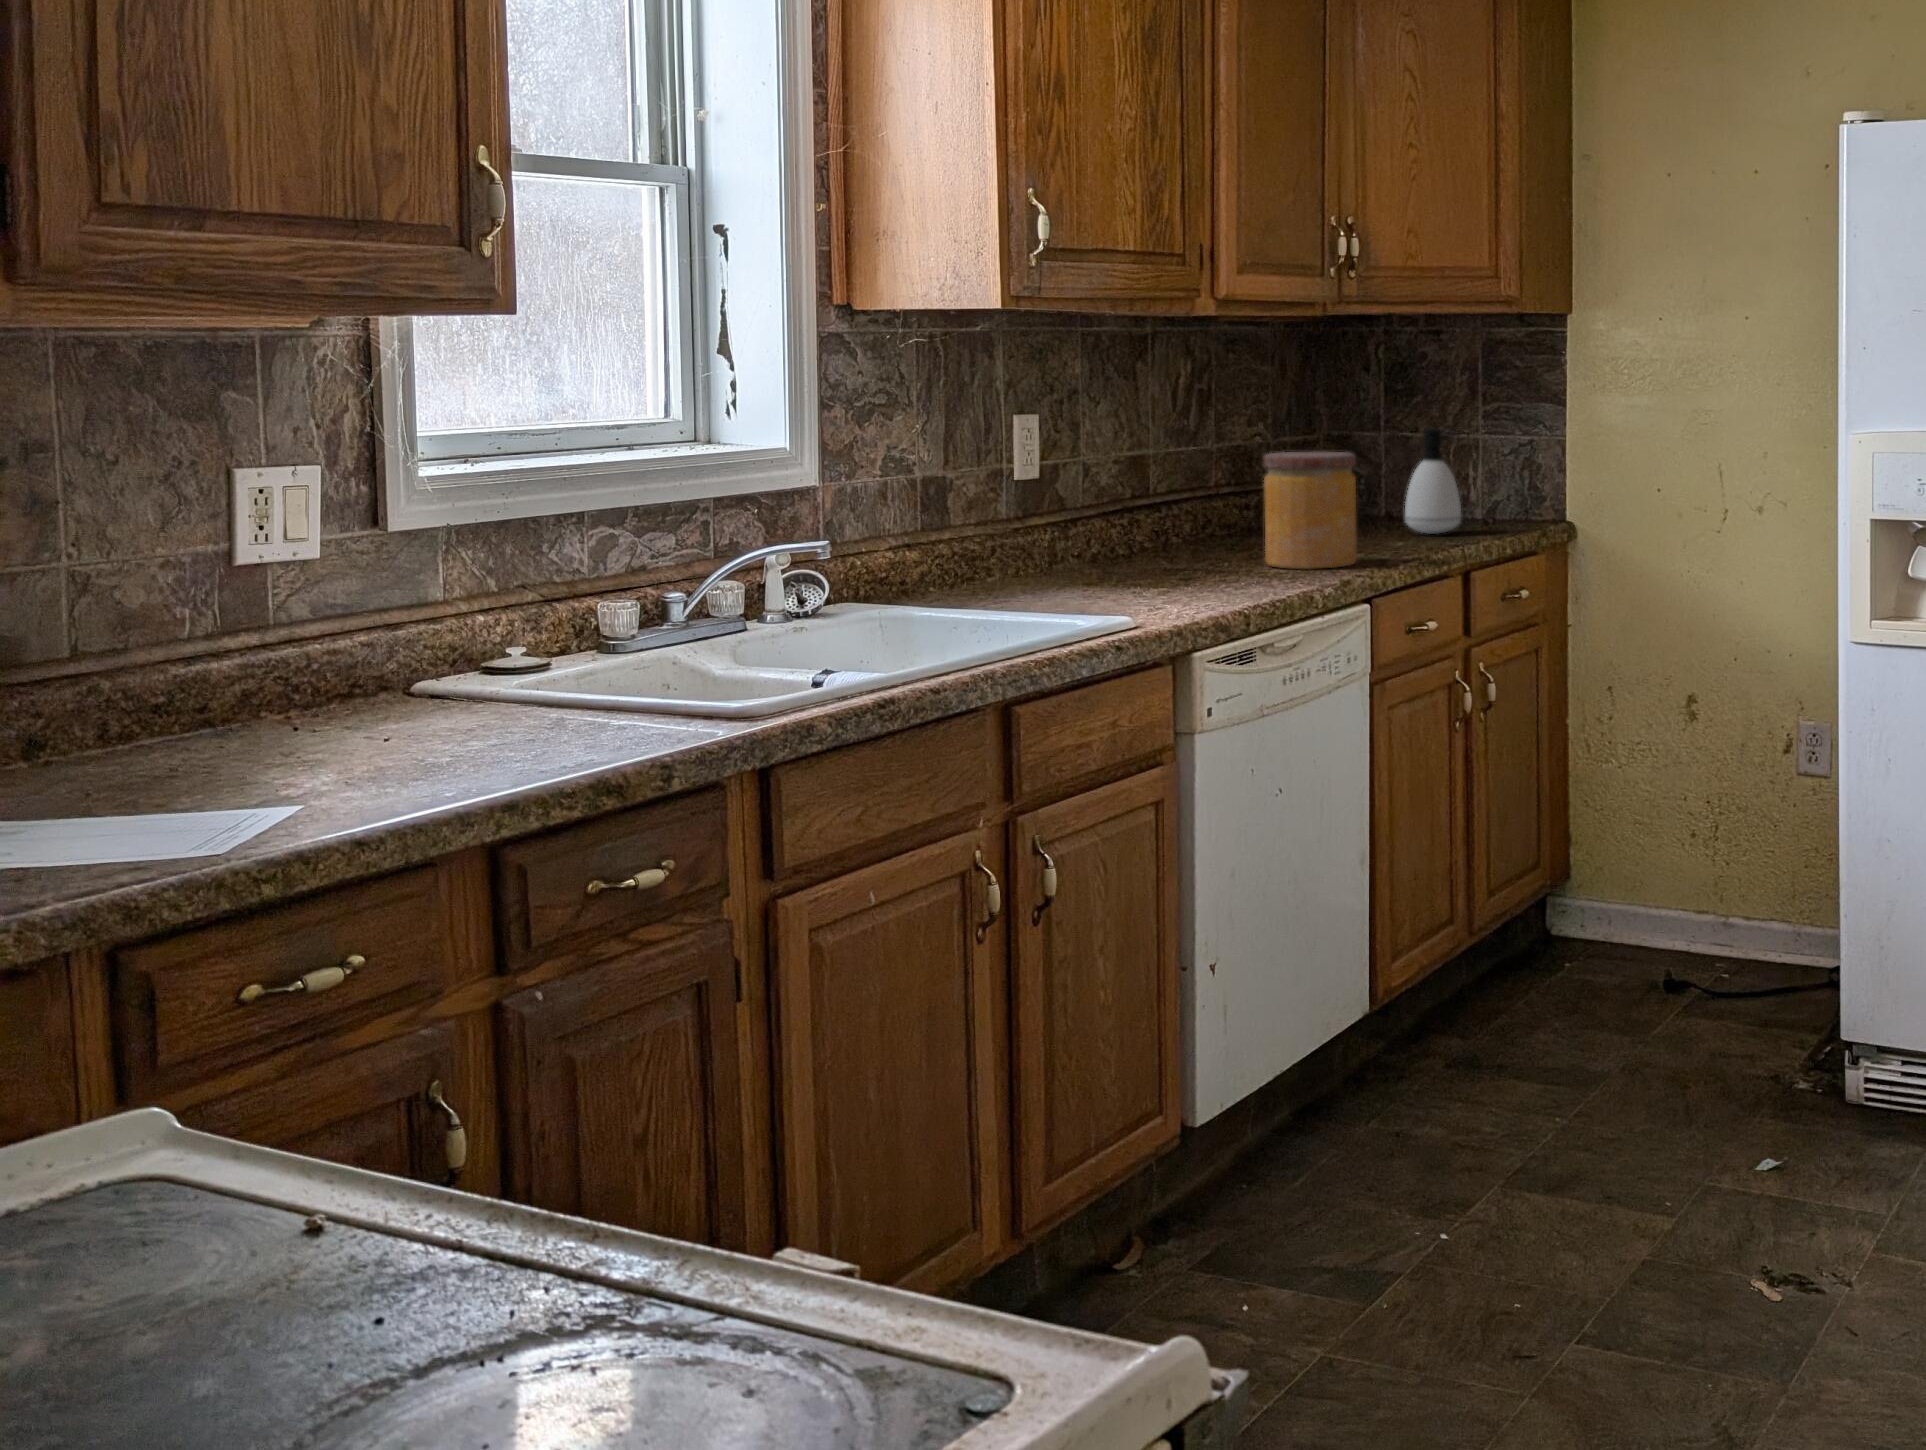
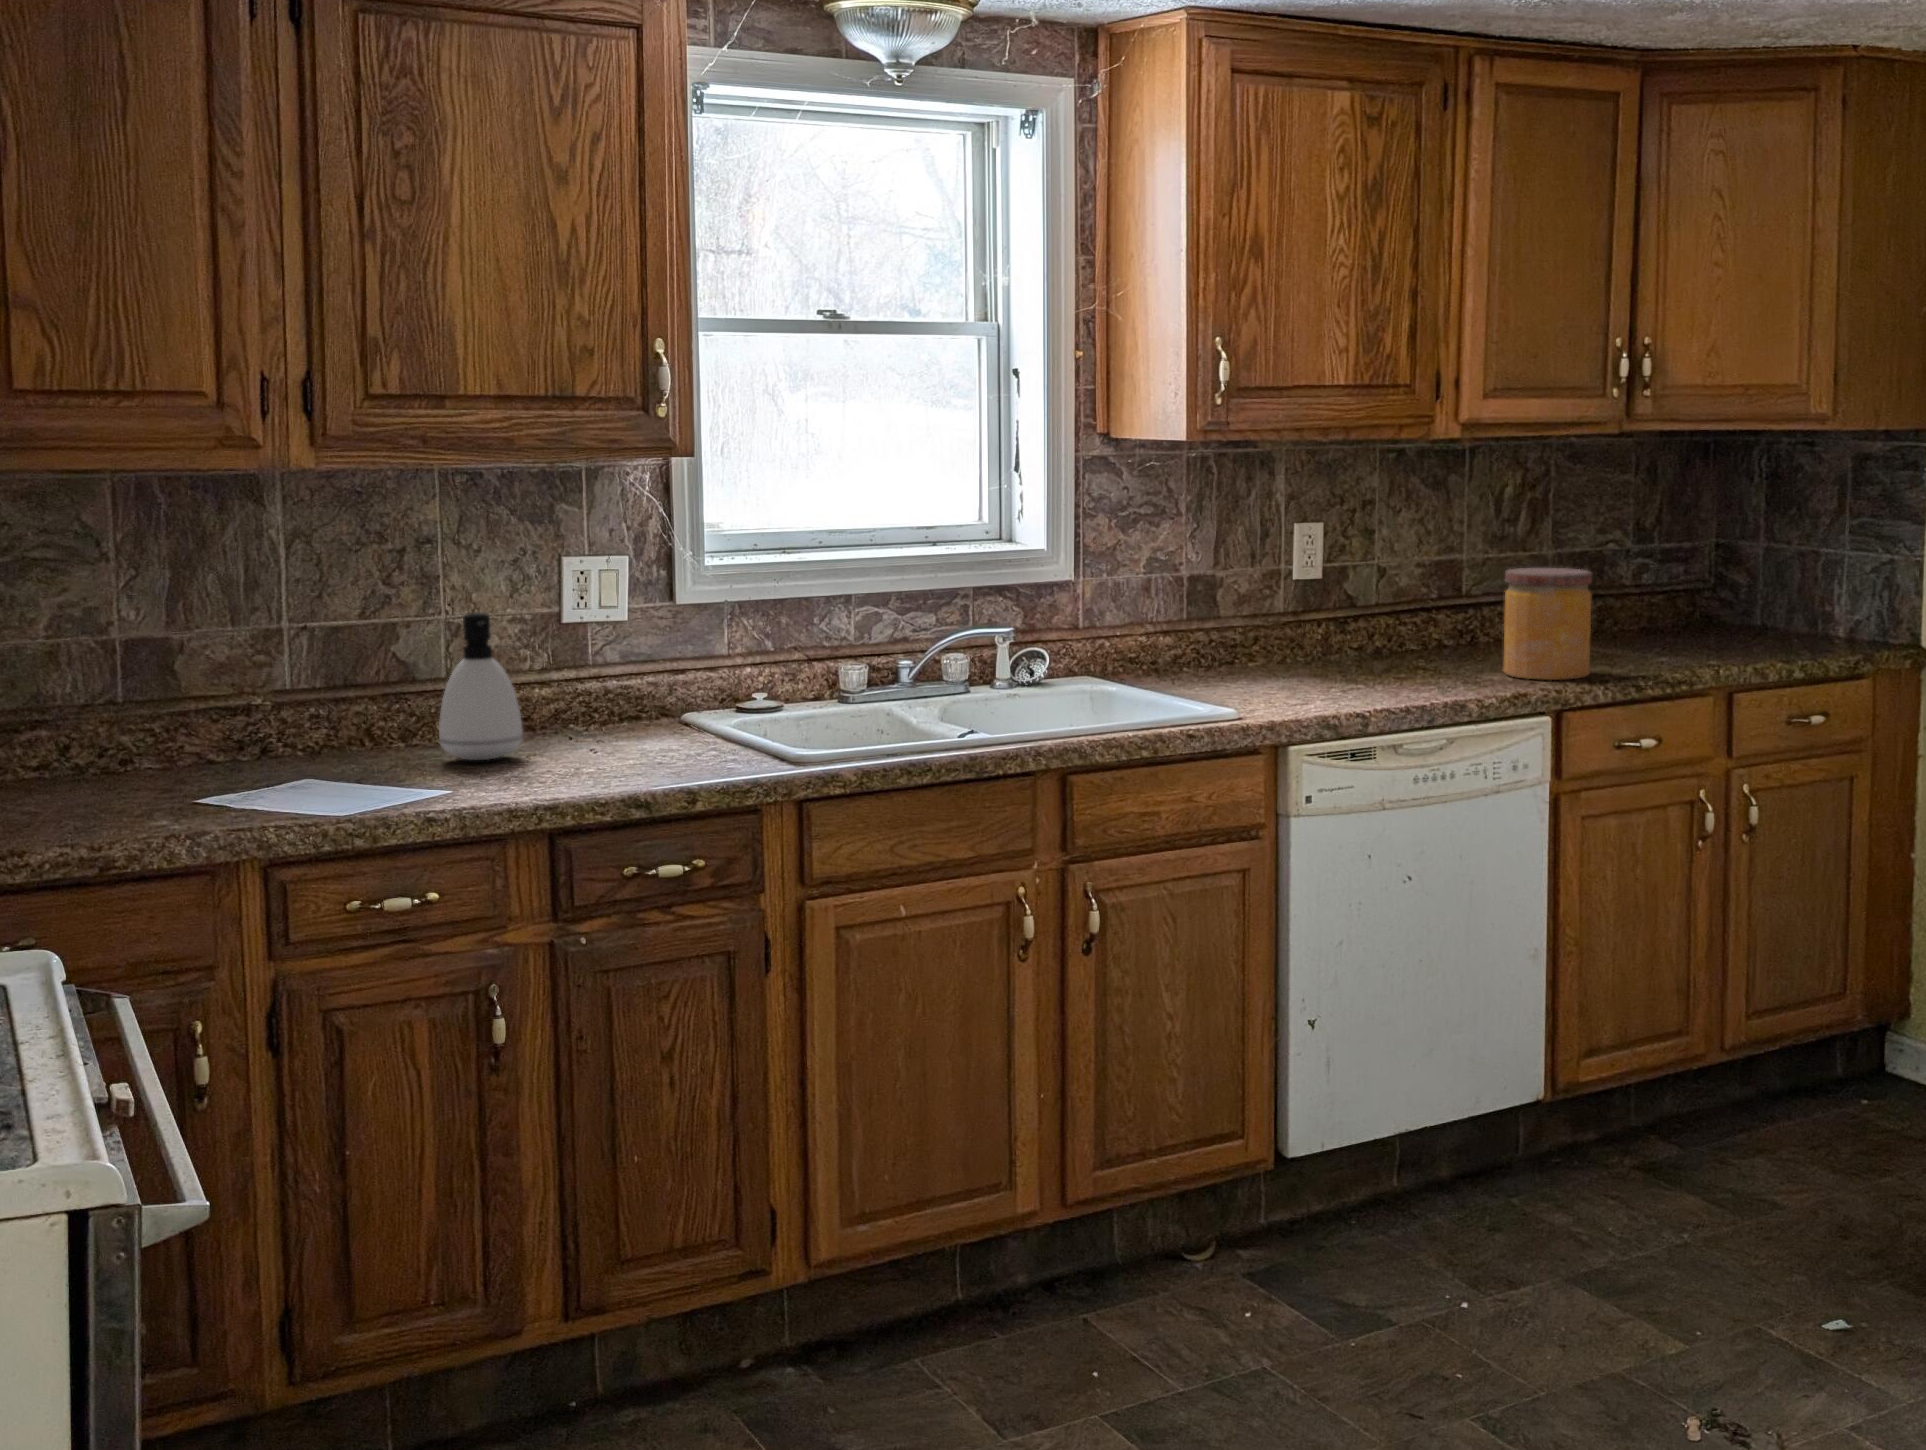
soap dispenser: present [1405,428,1461,534] -> present [439,613,523,760]

